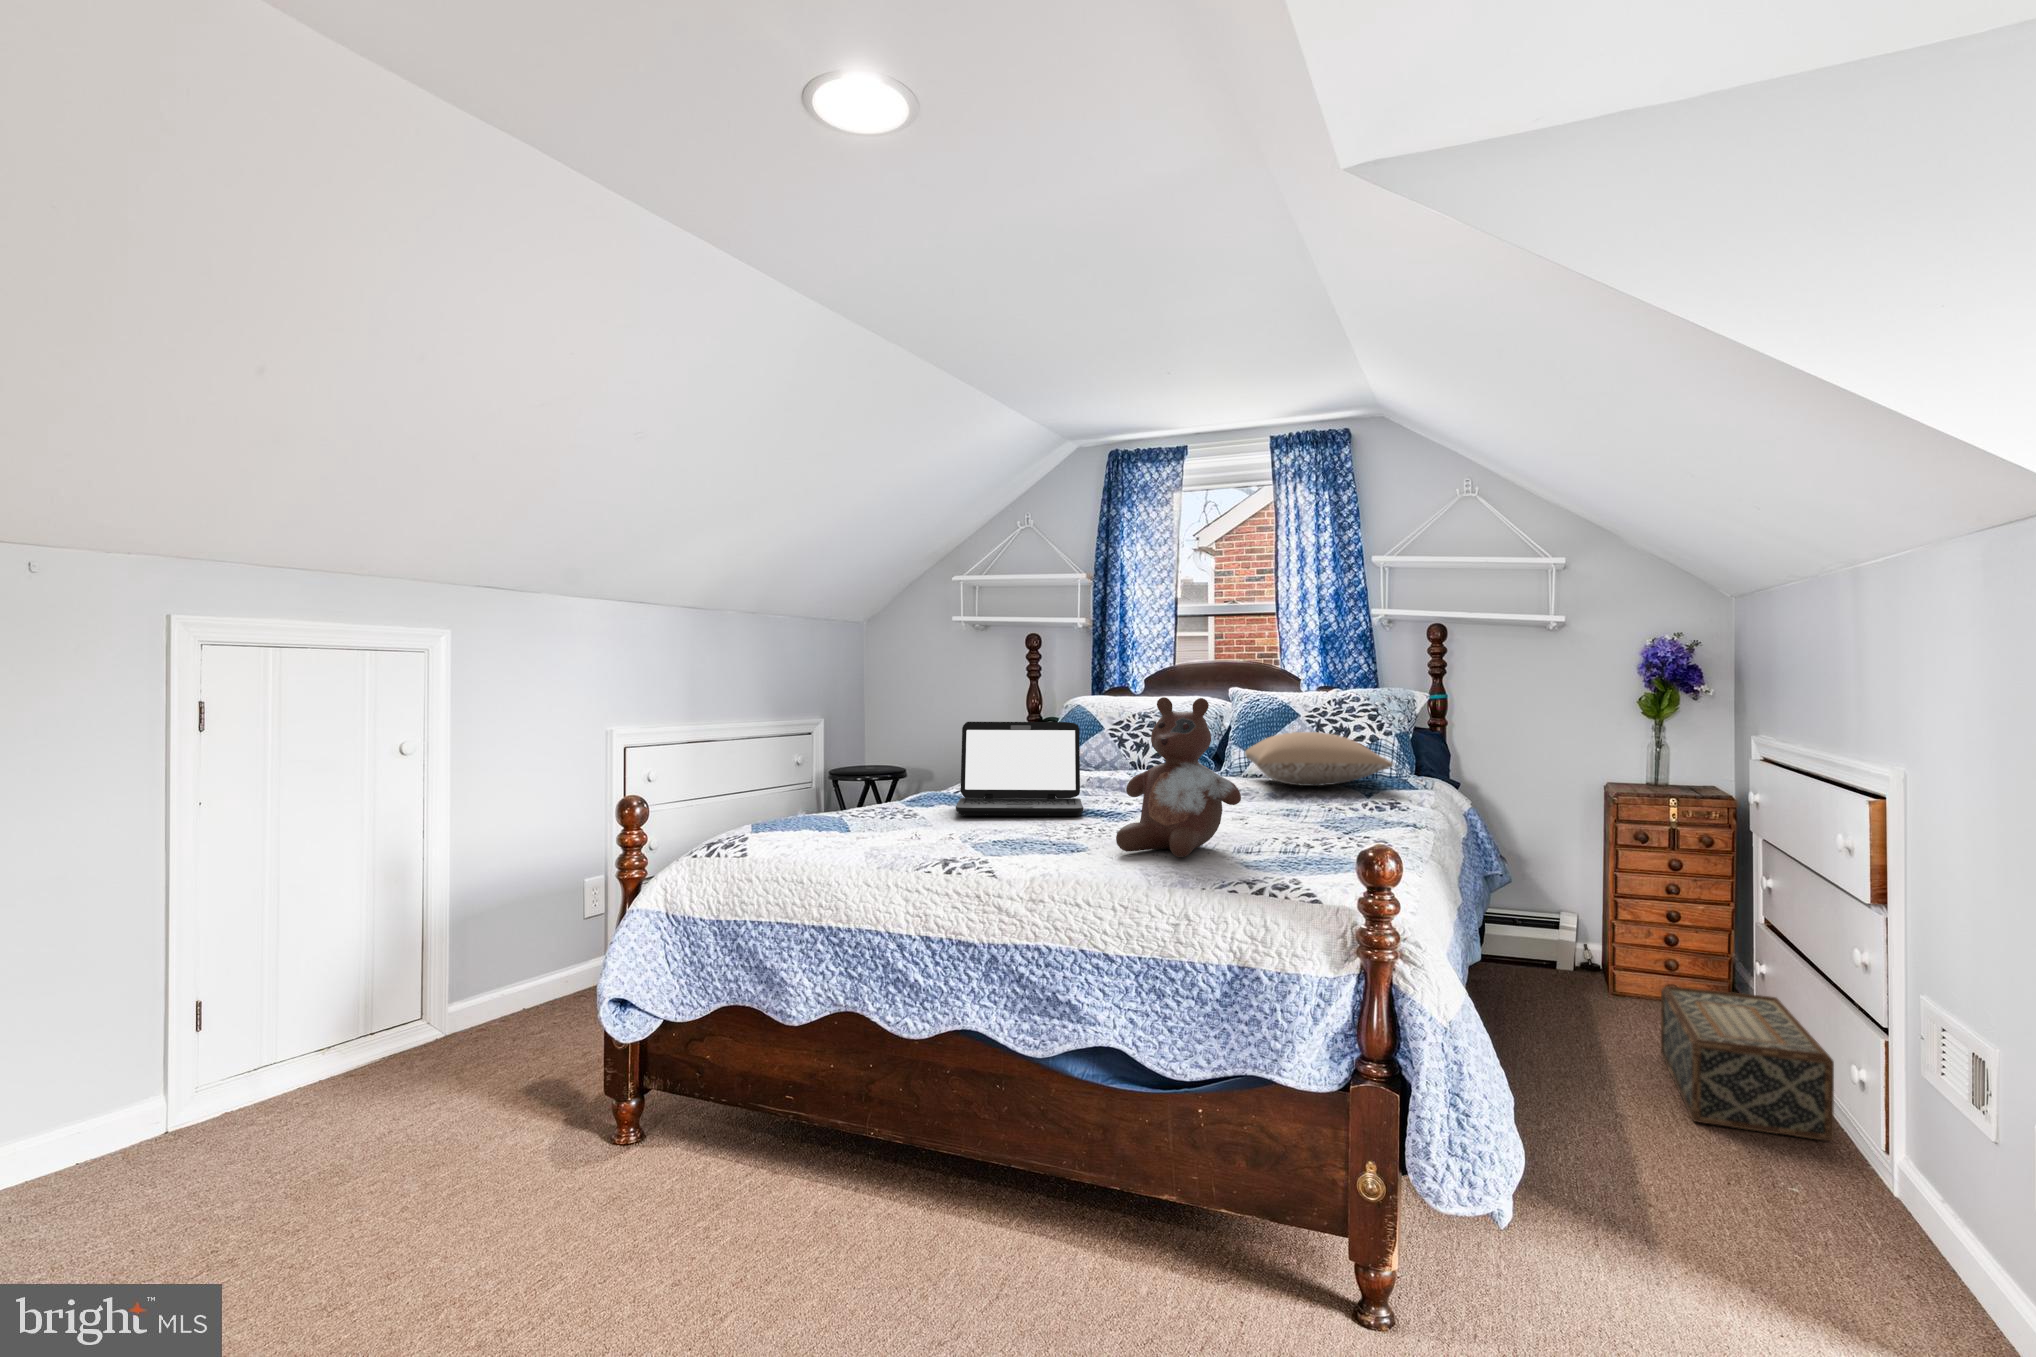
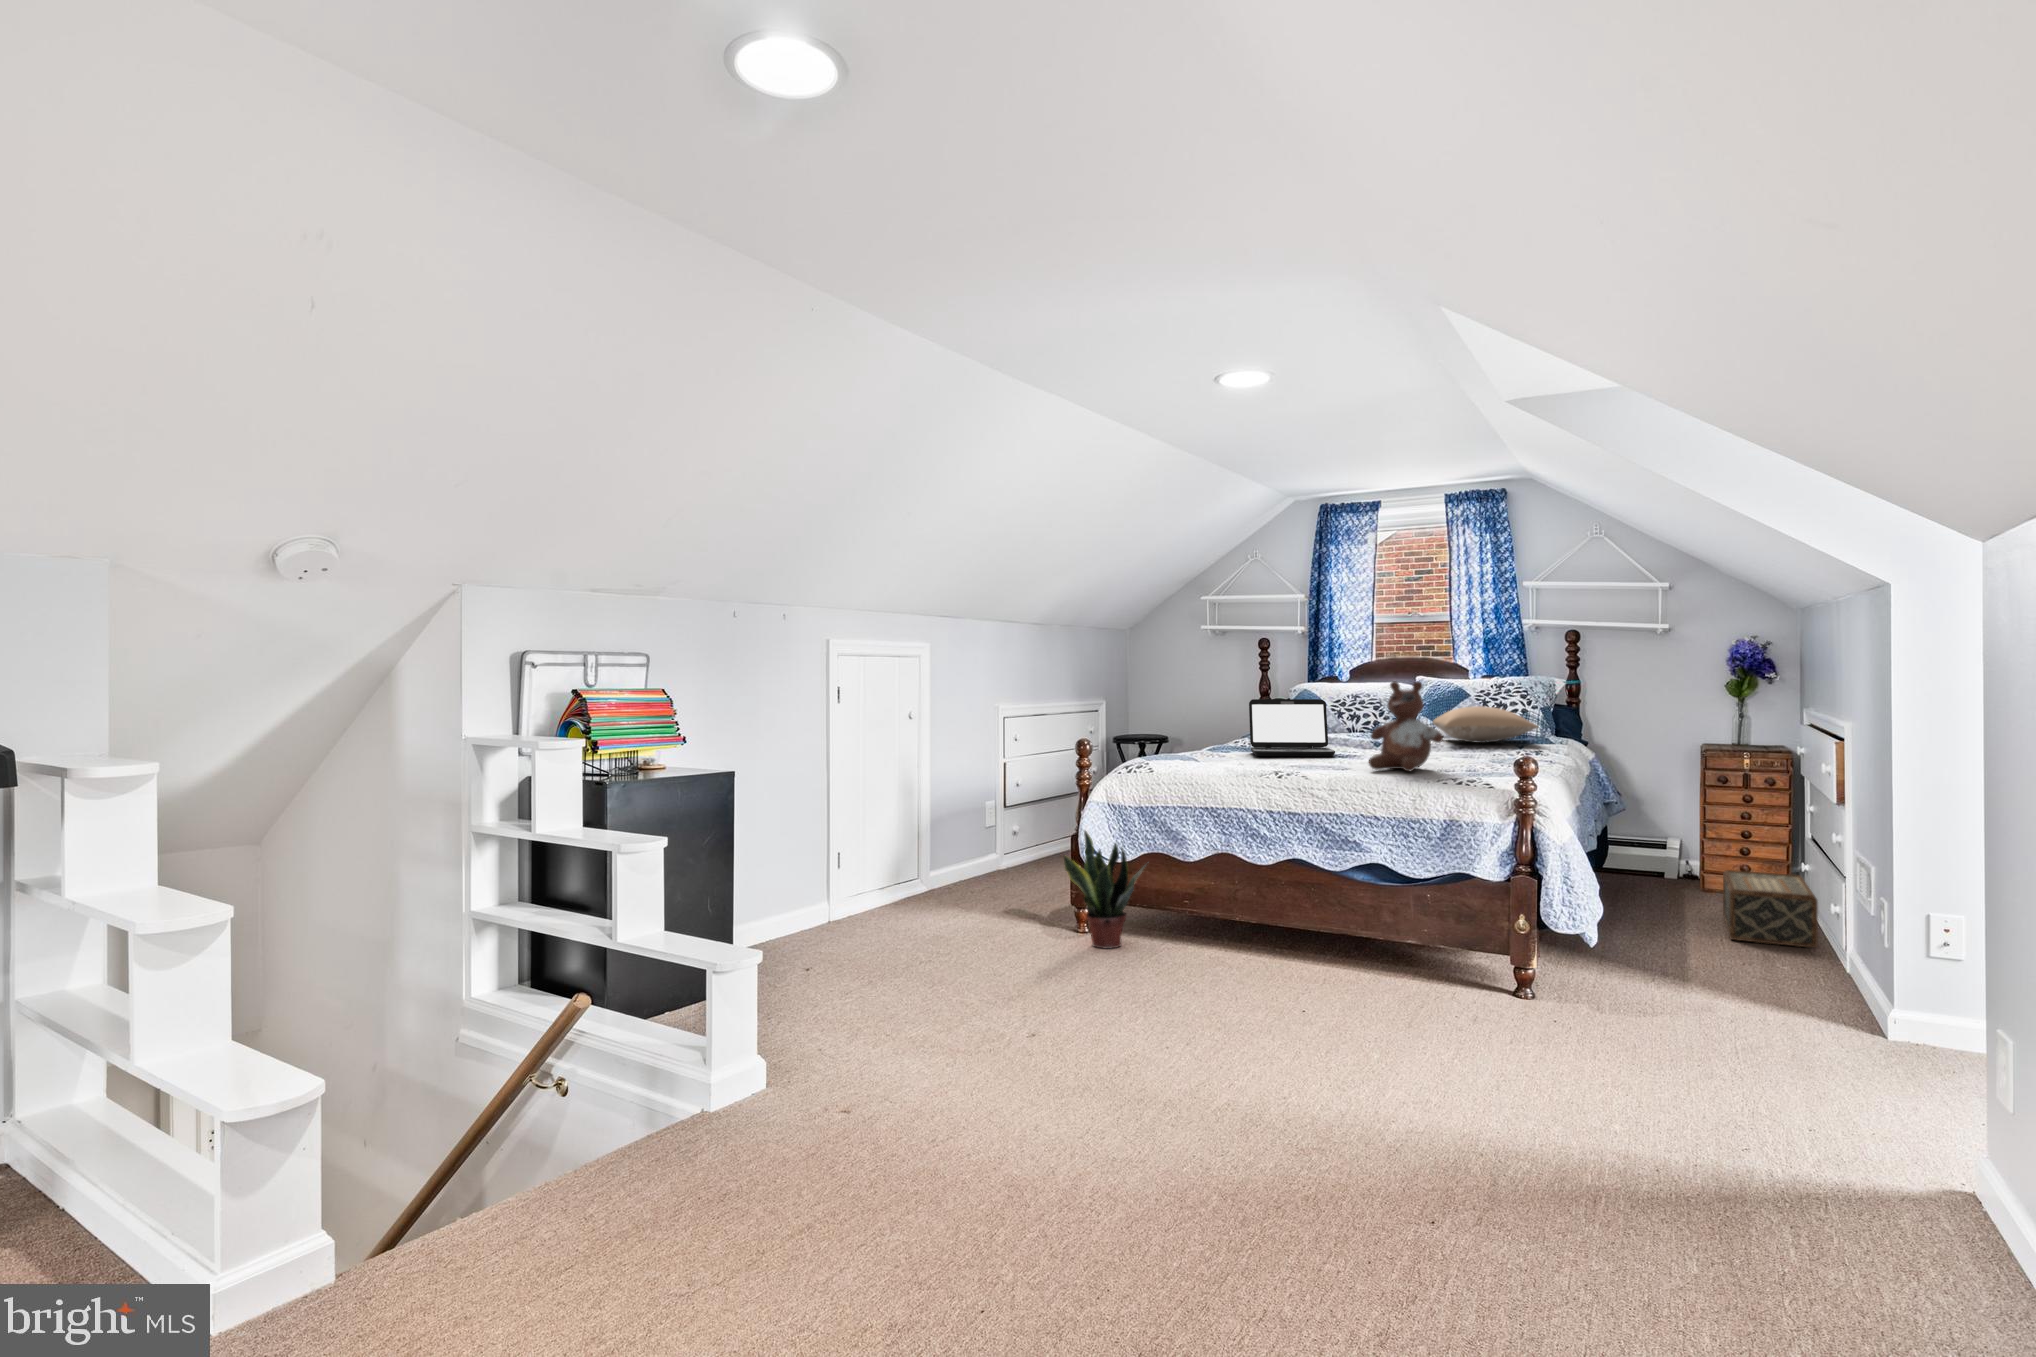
potted plant: none [549,962,726,1188] -> present [1064,831,1145,949]

